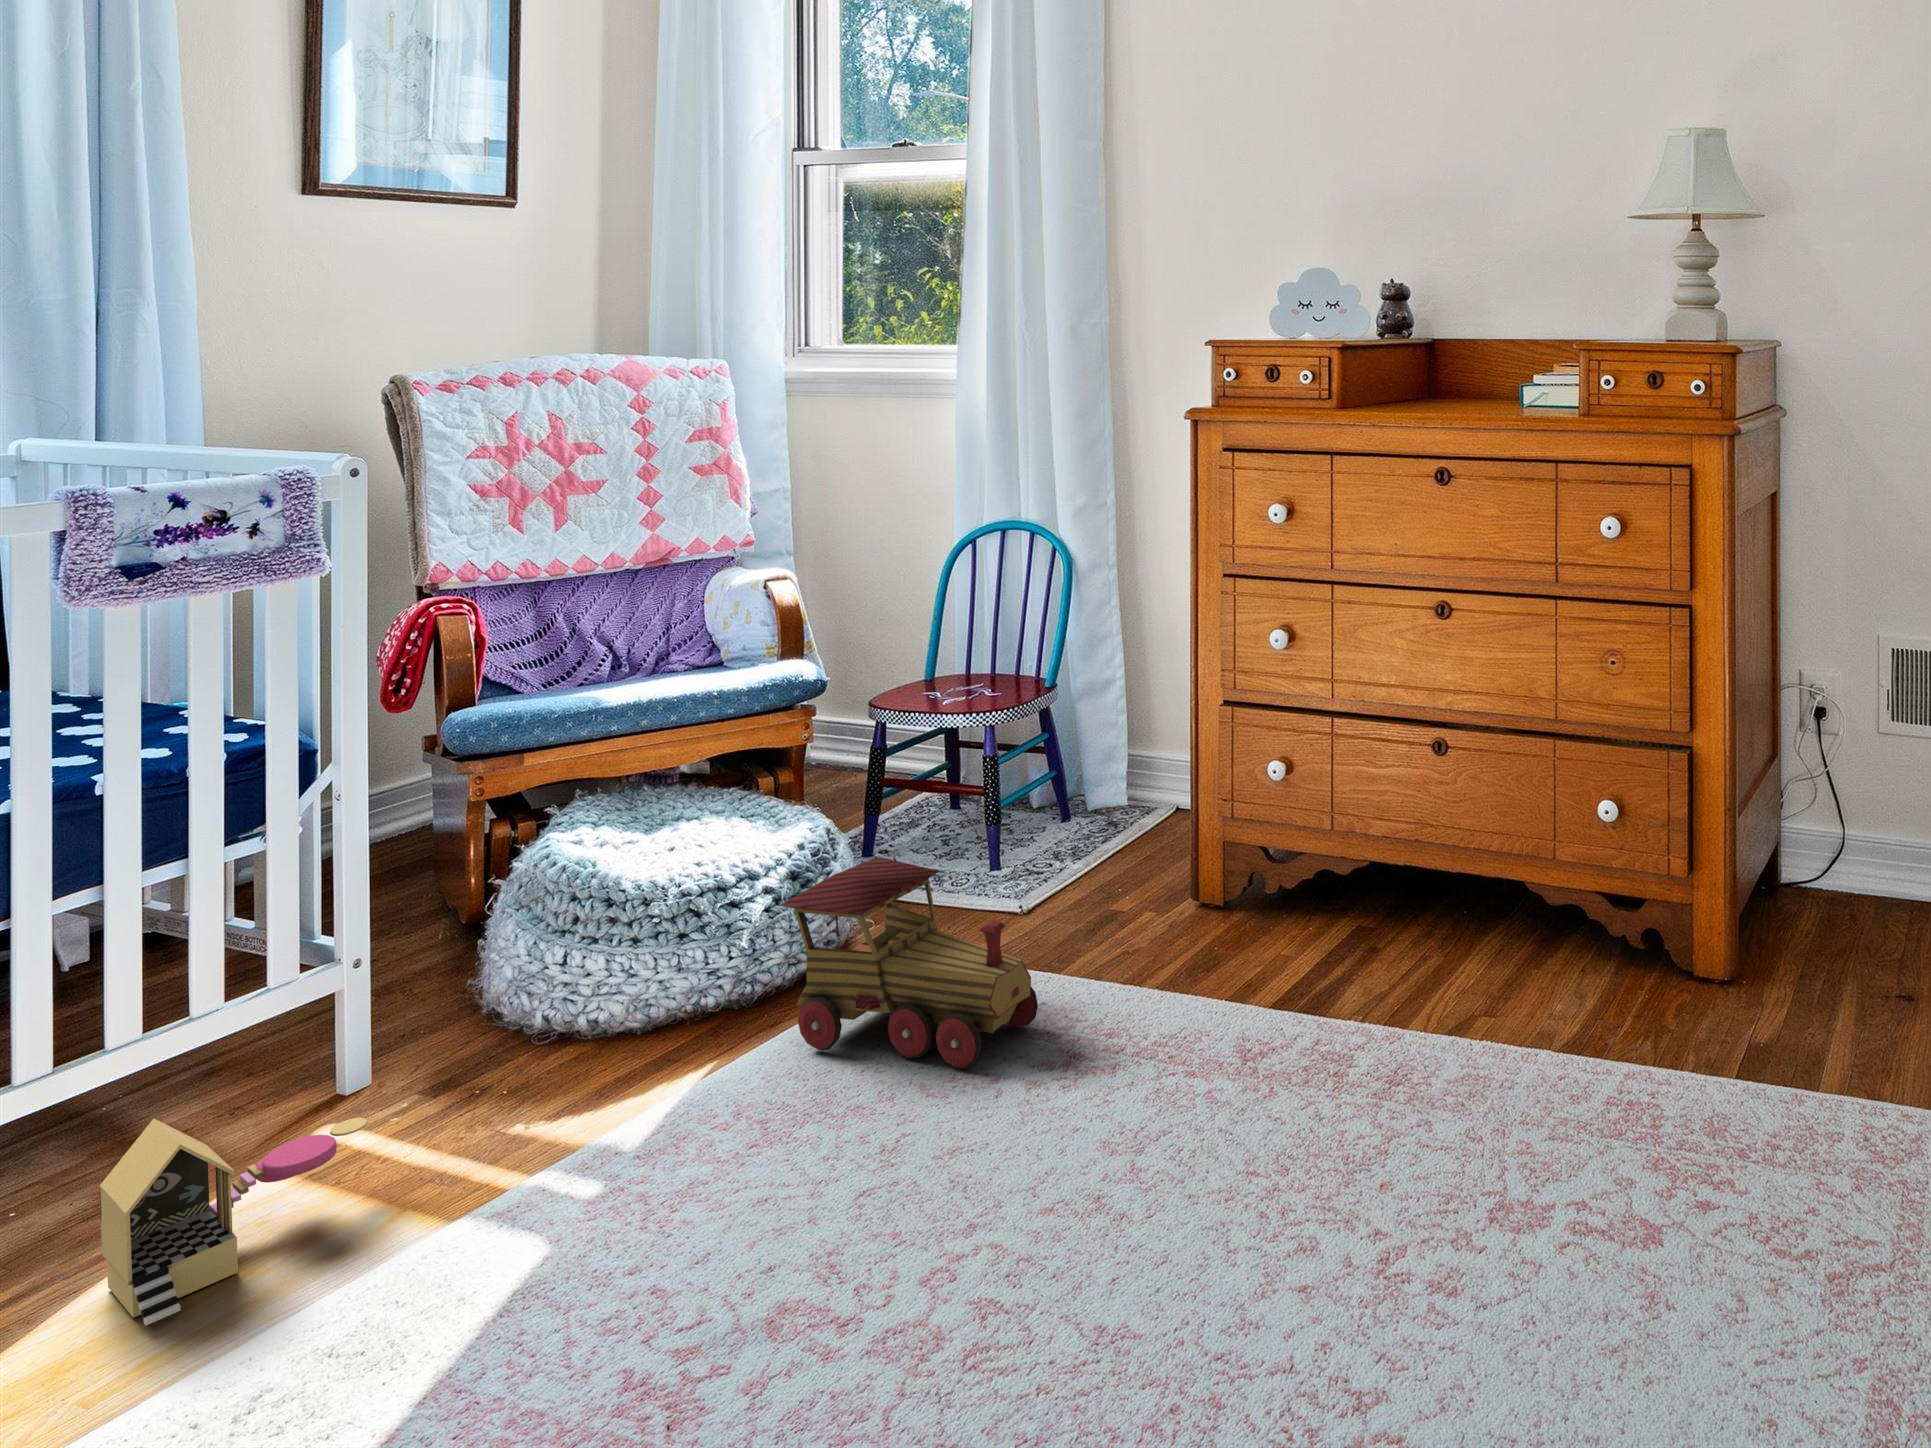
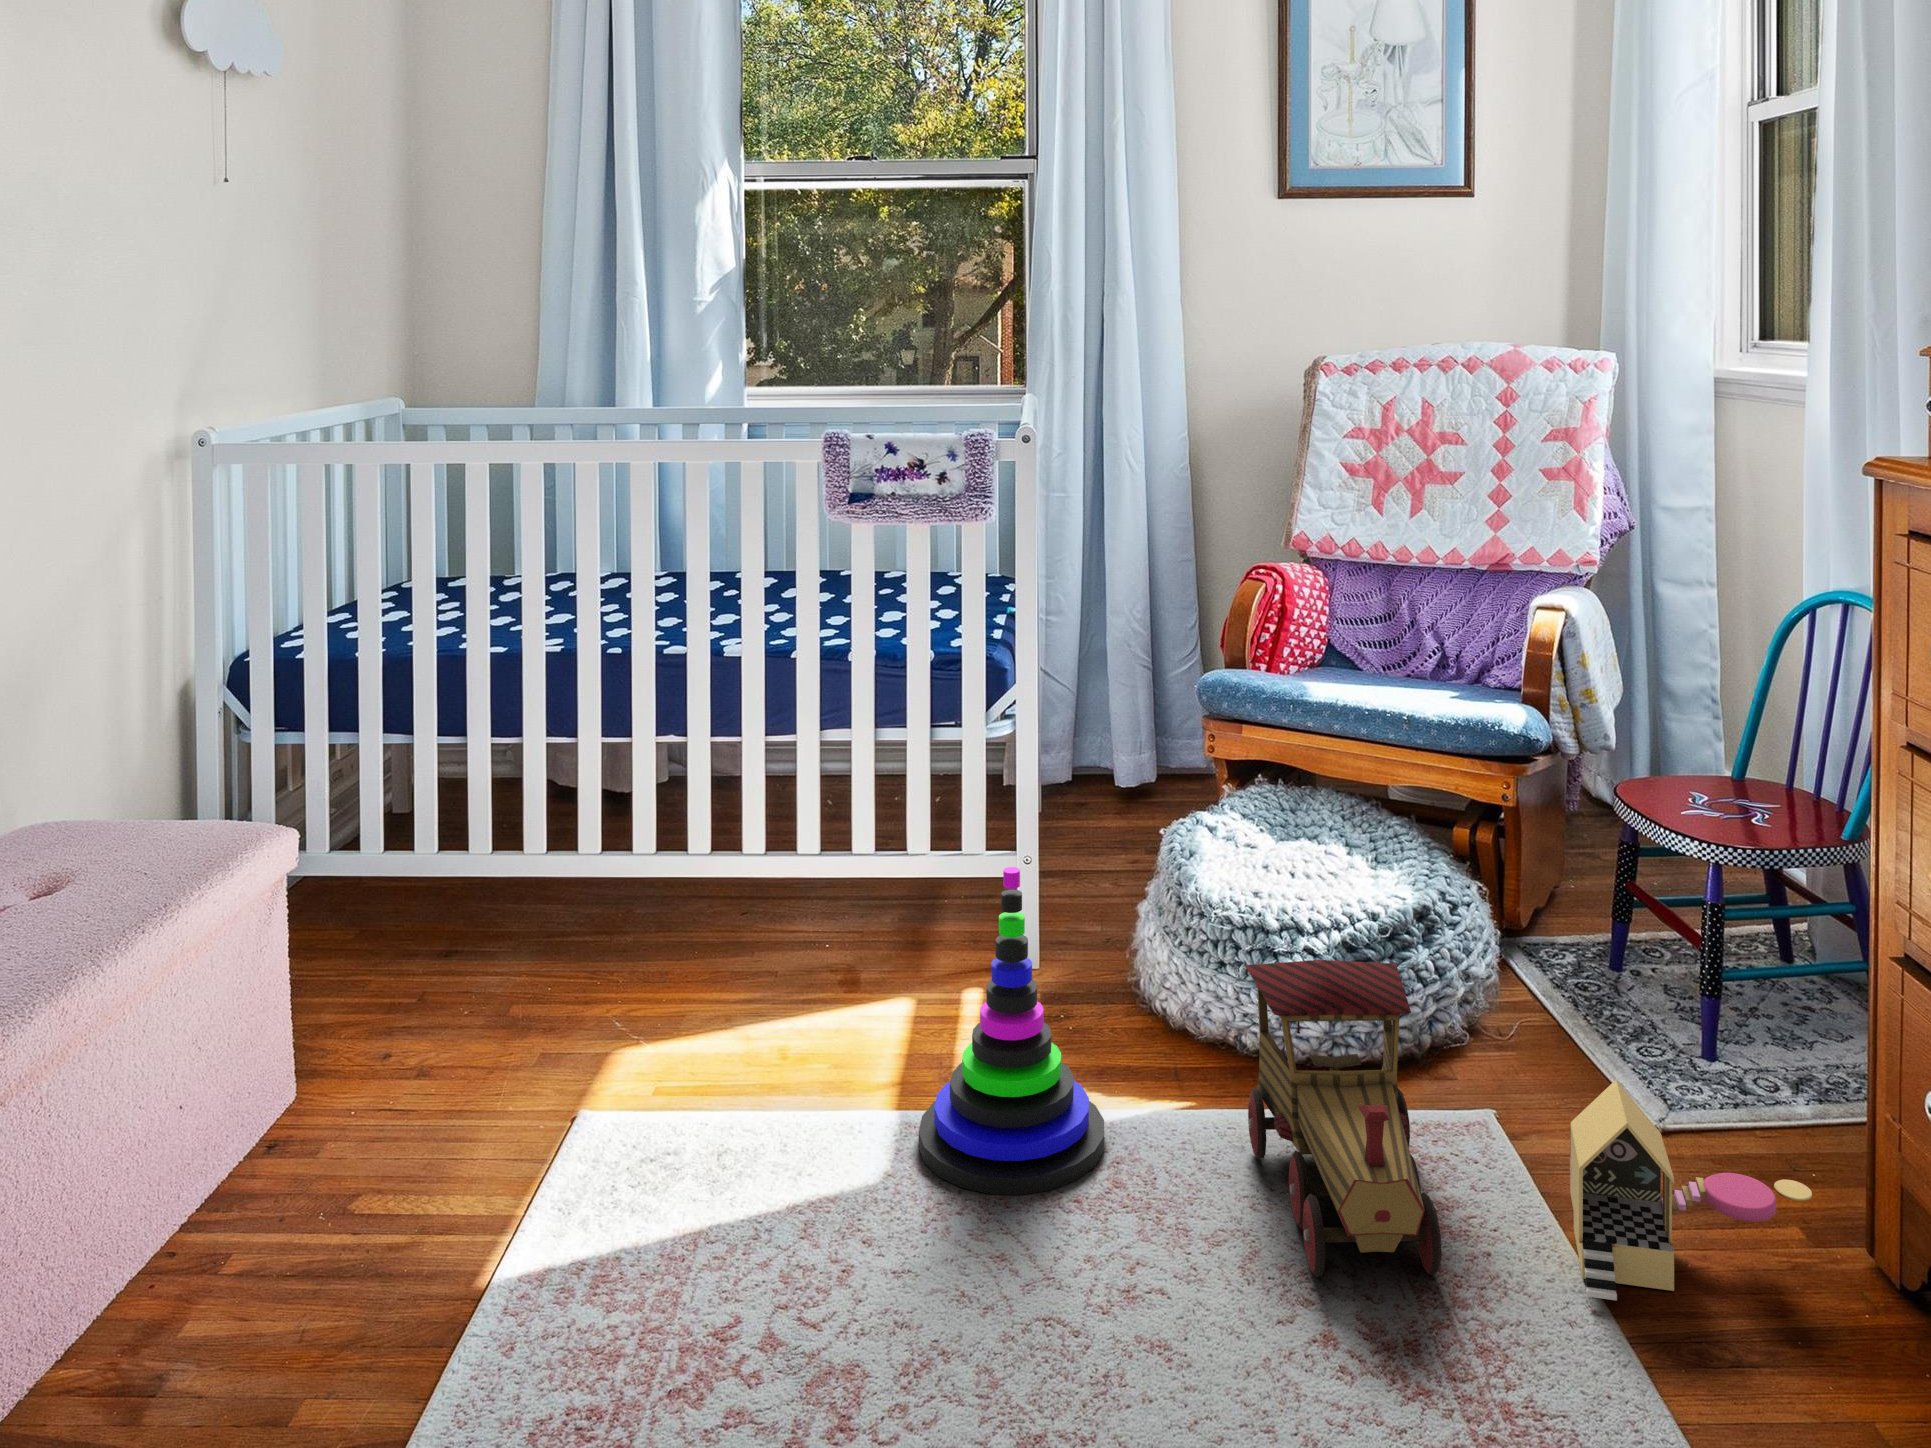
stacking toy: none [499,895,711,1218] -> present [919,867,1104,1195]
toy house: present [100,1118,368,1325] -> present [1570,1080,1812,1300]

